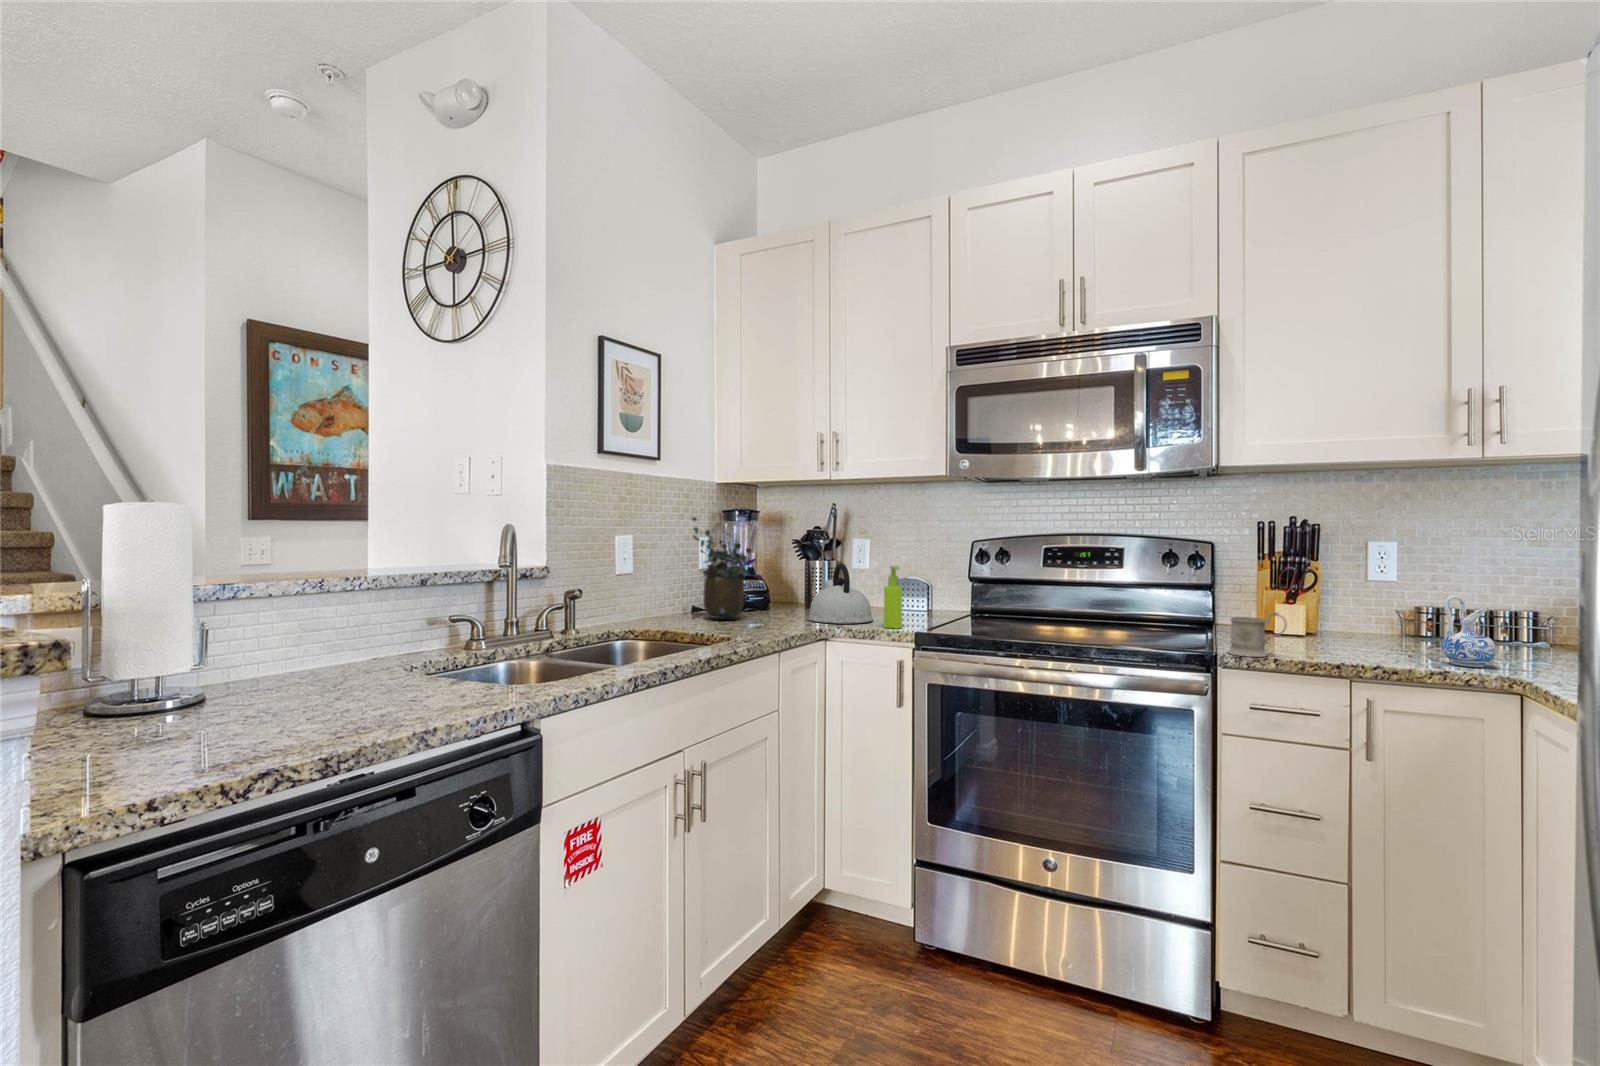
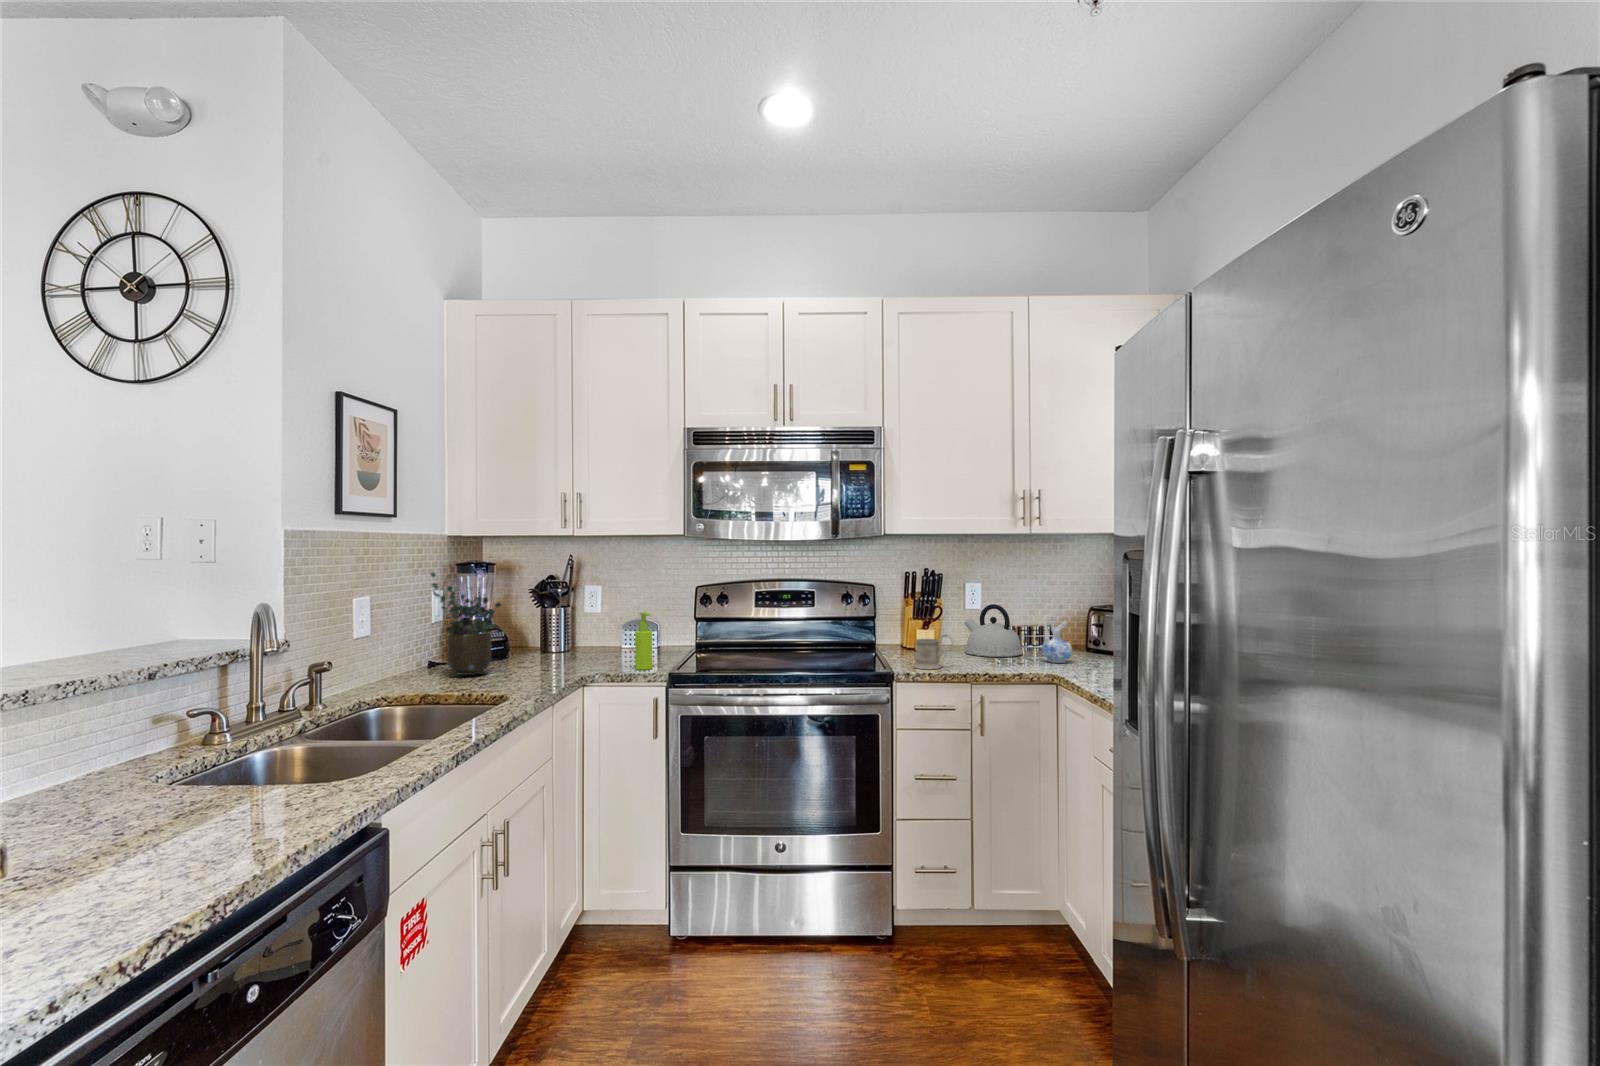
kettle: present [808,563,873,623] -> present [965,604,1023,657]

